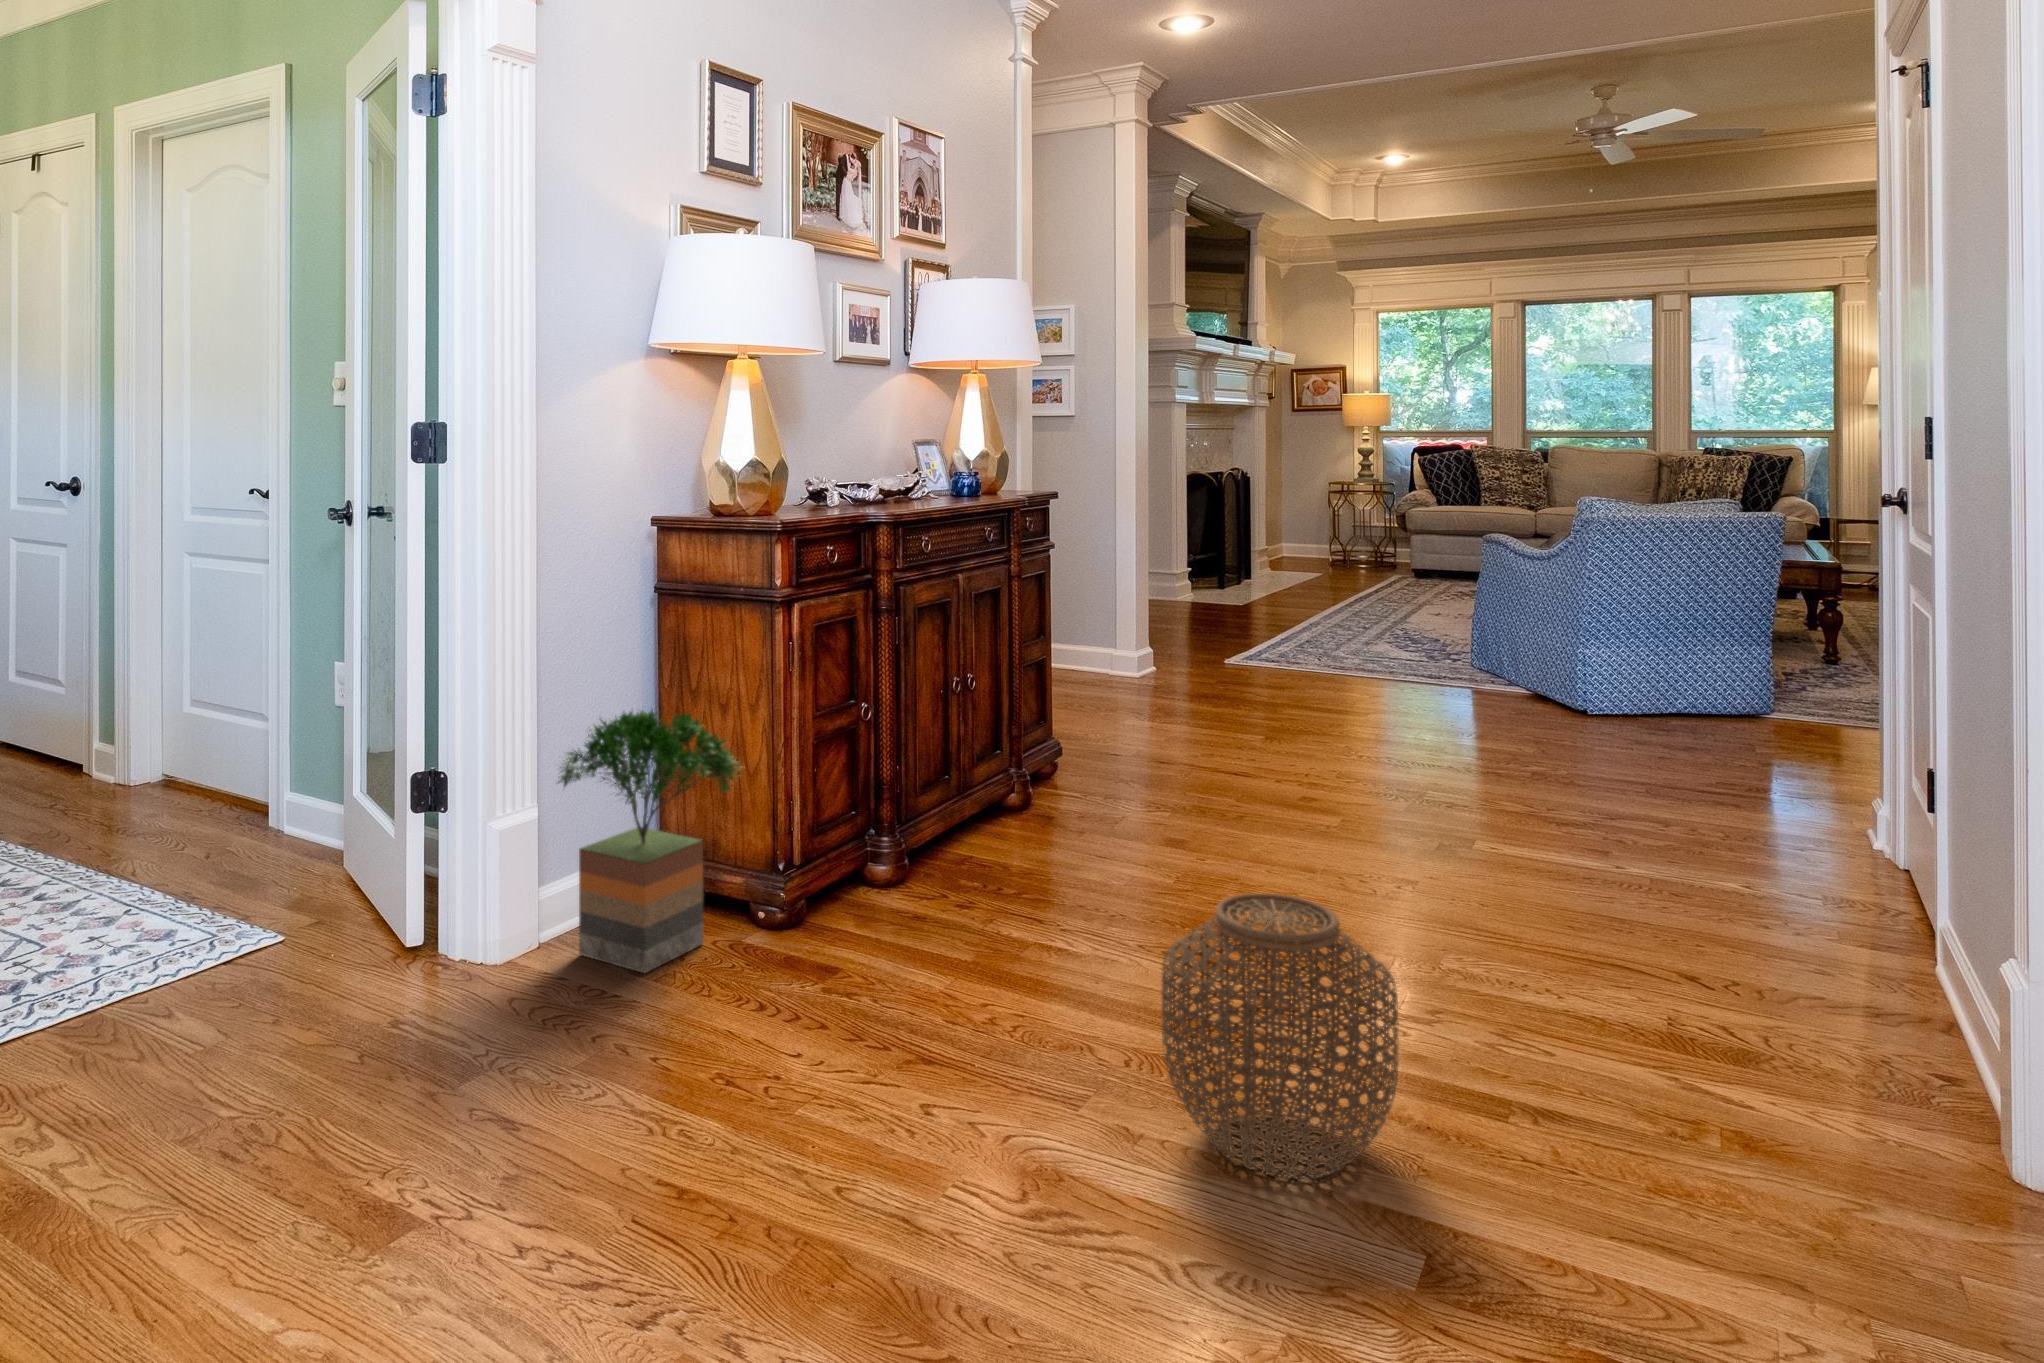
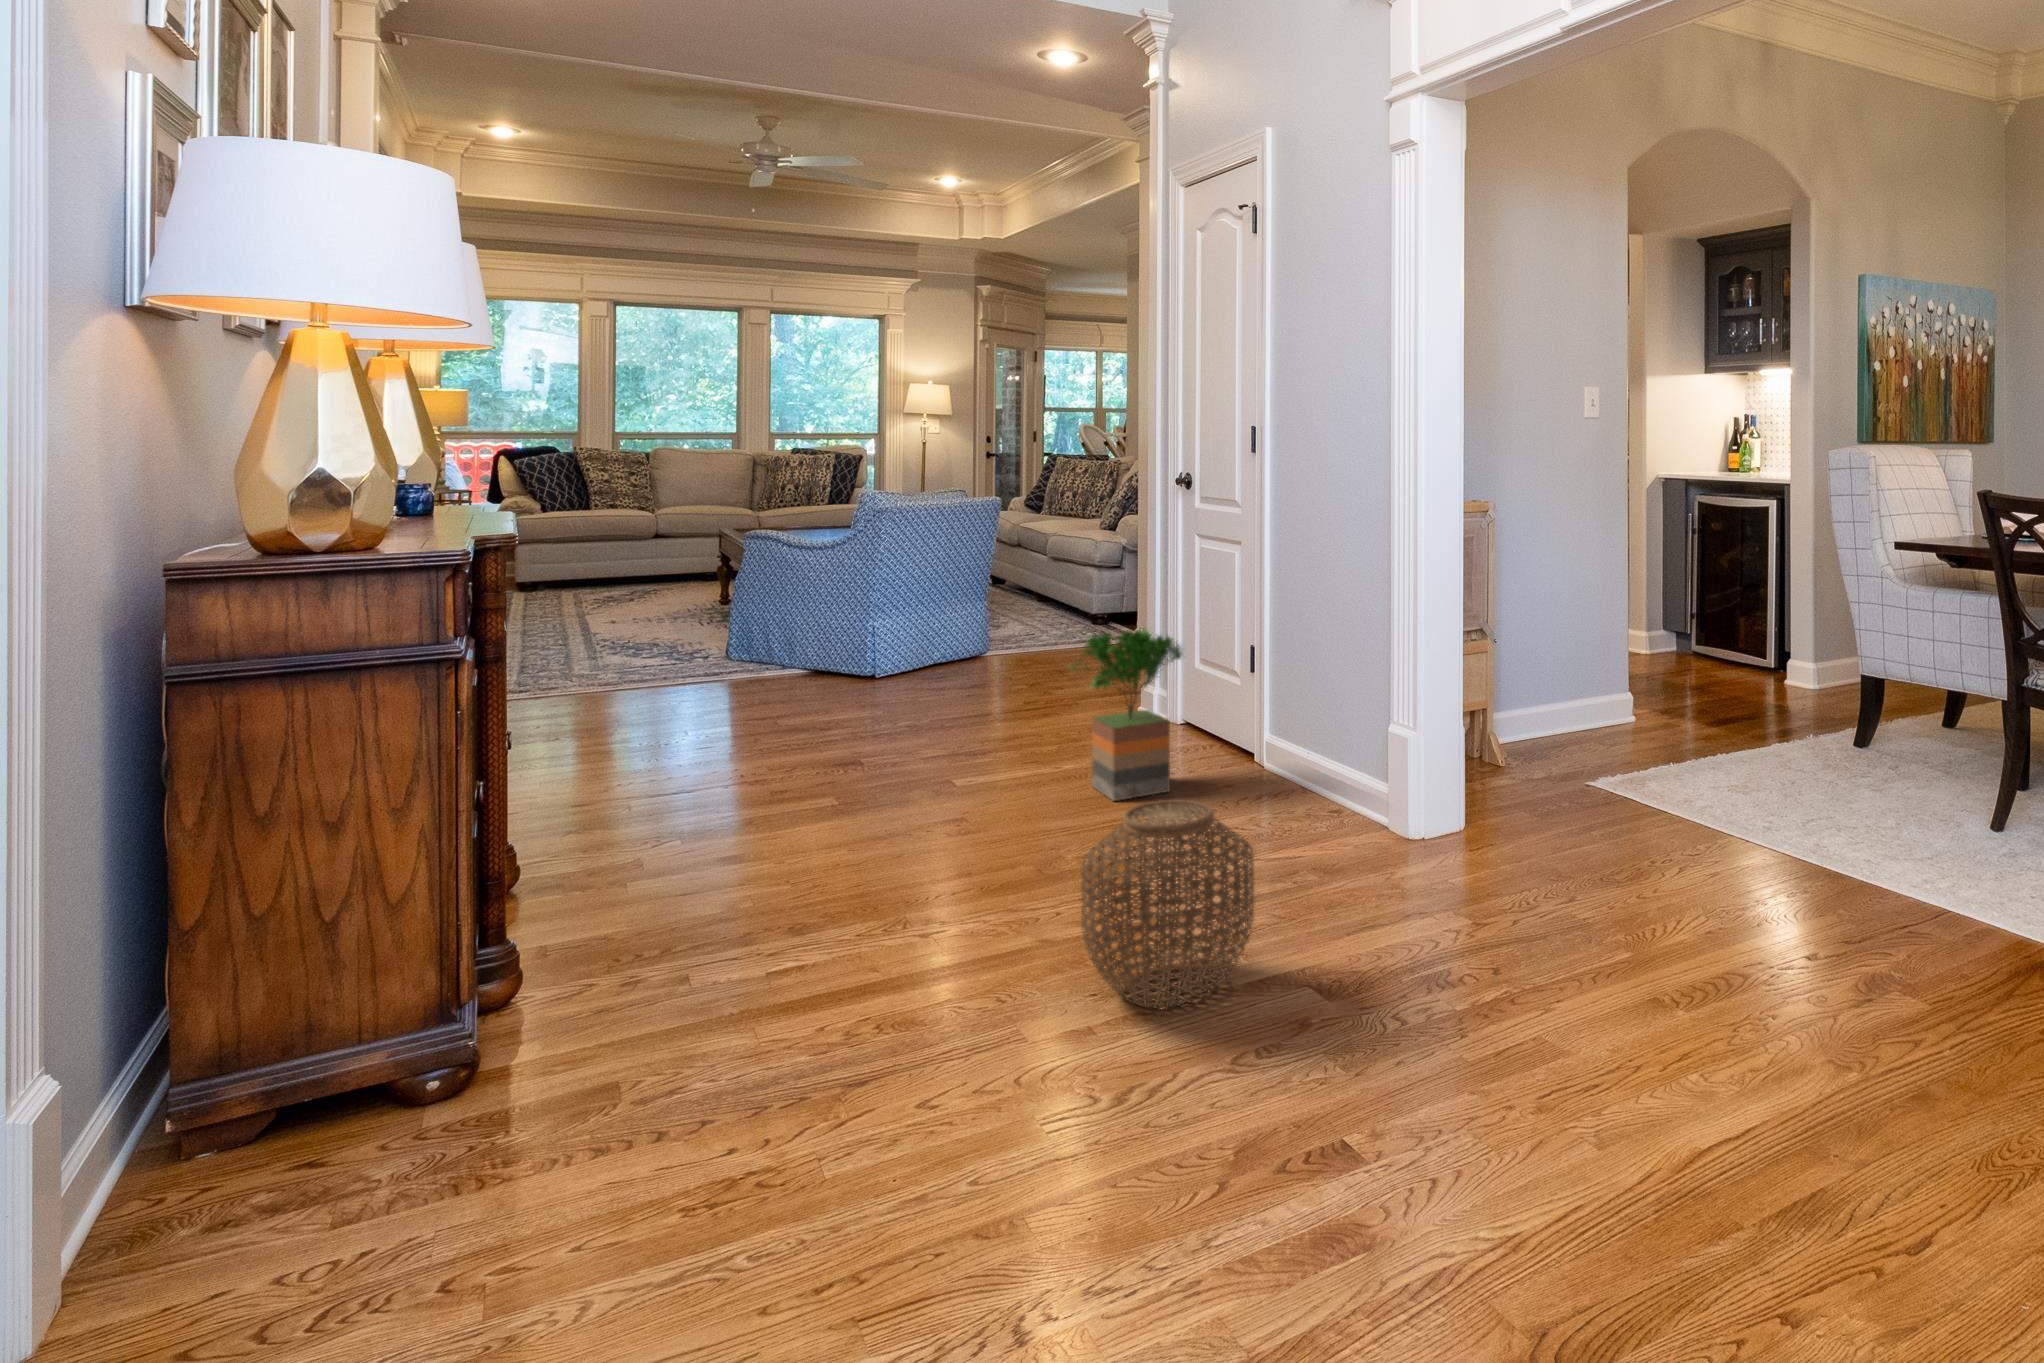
potted tree: present [559,710,740,973] -> present [1070,629,1183,801]

